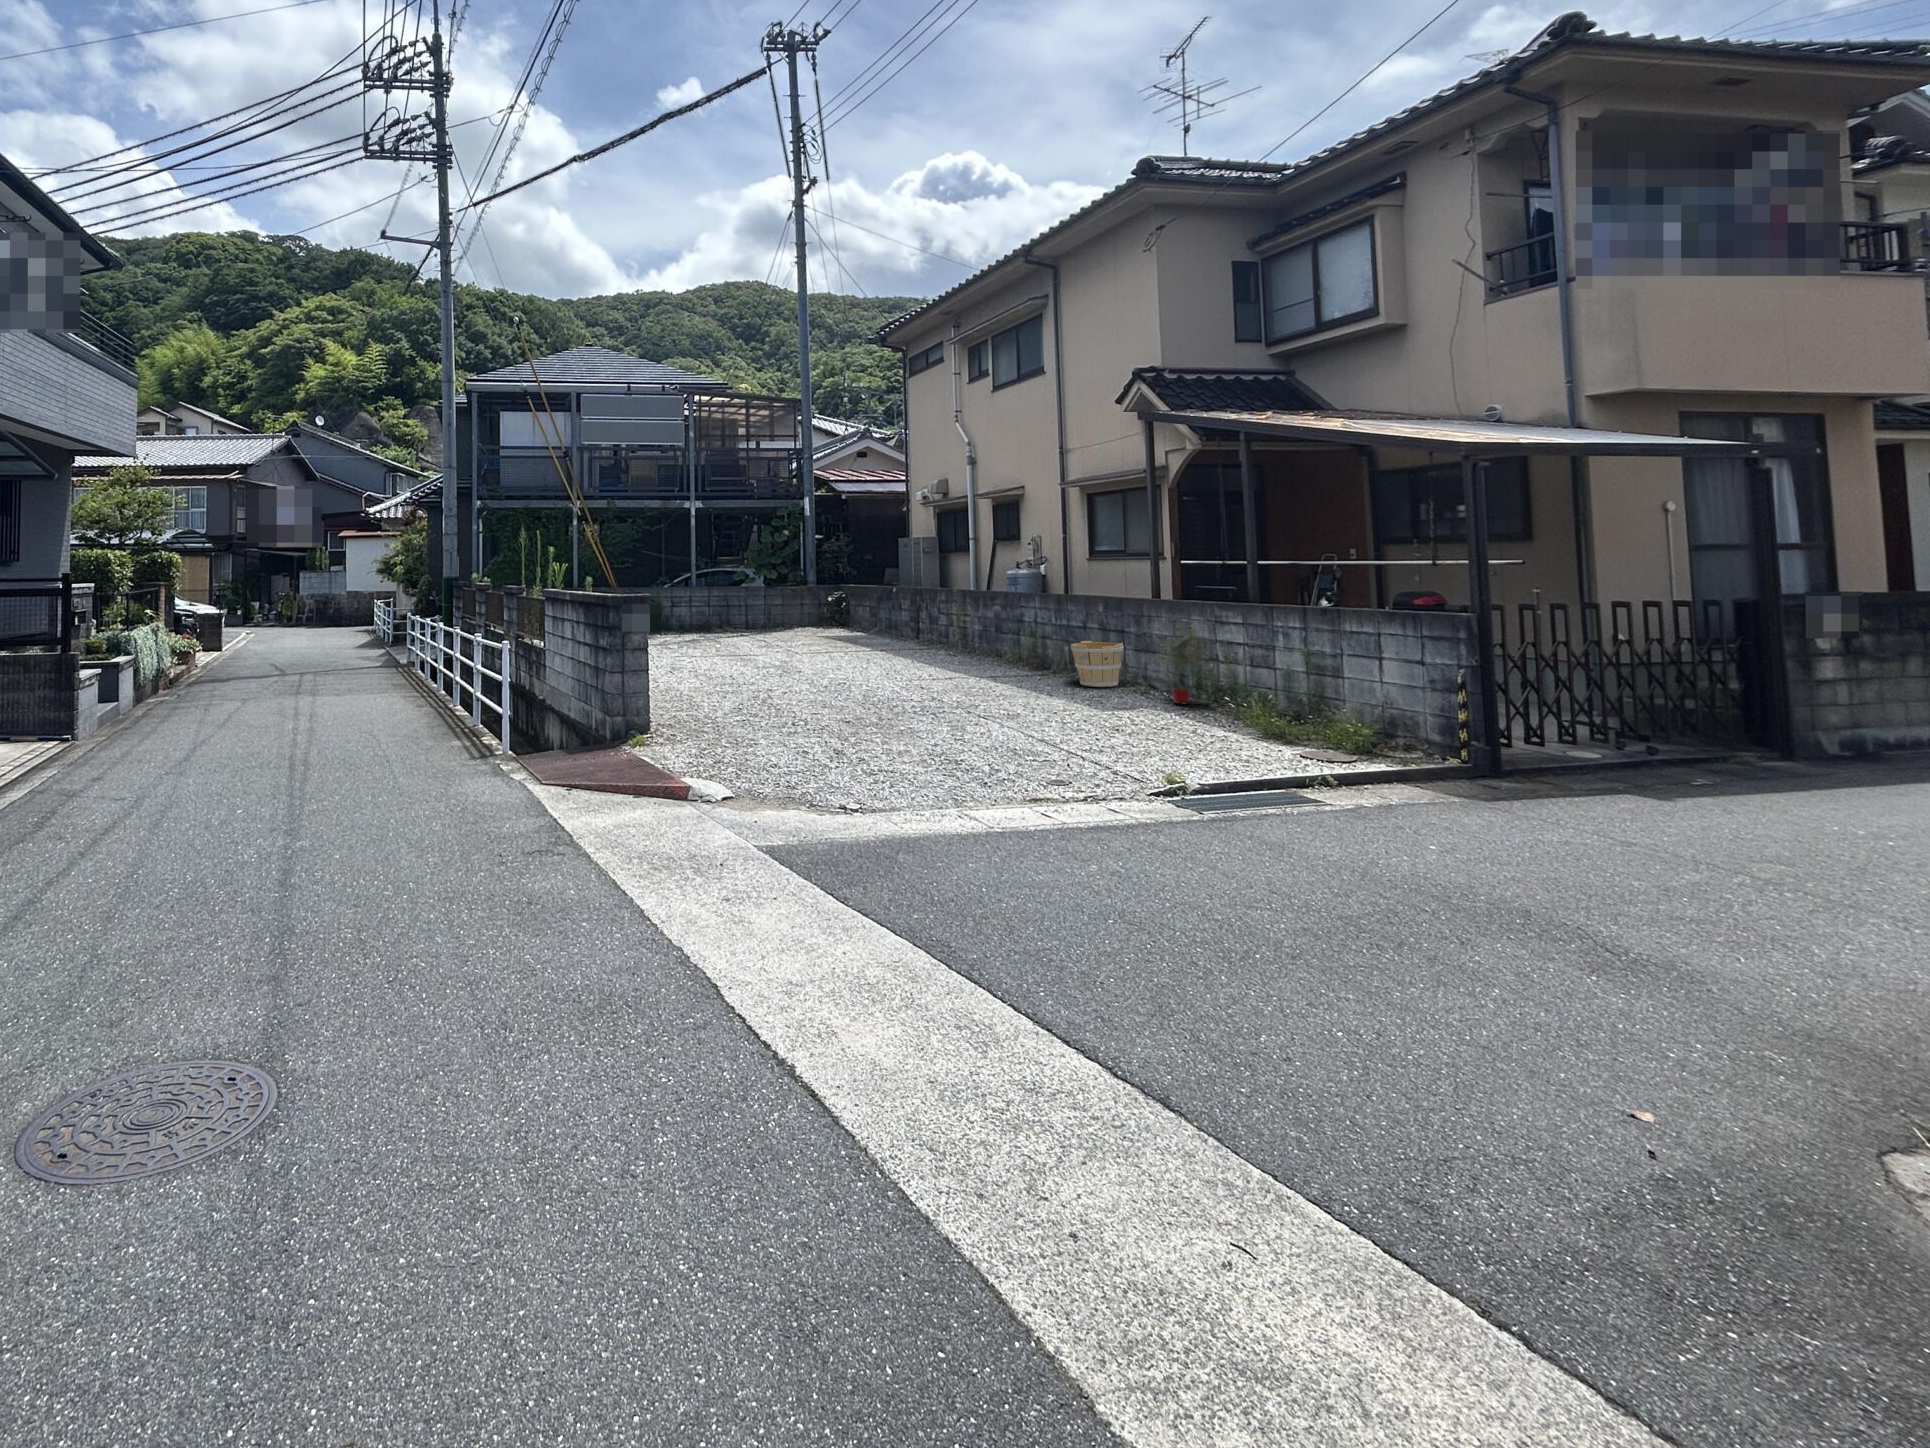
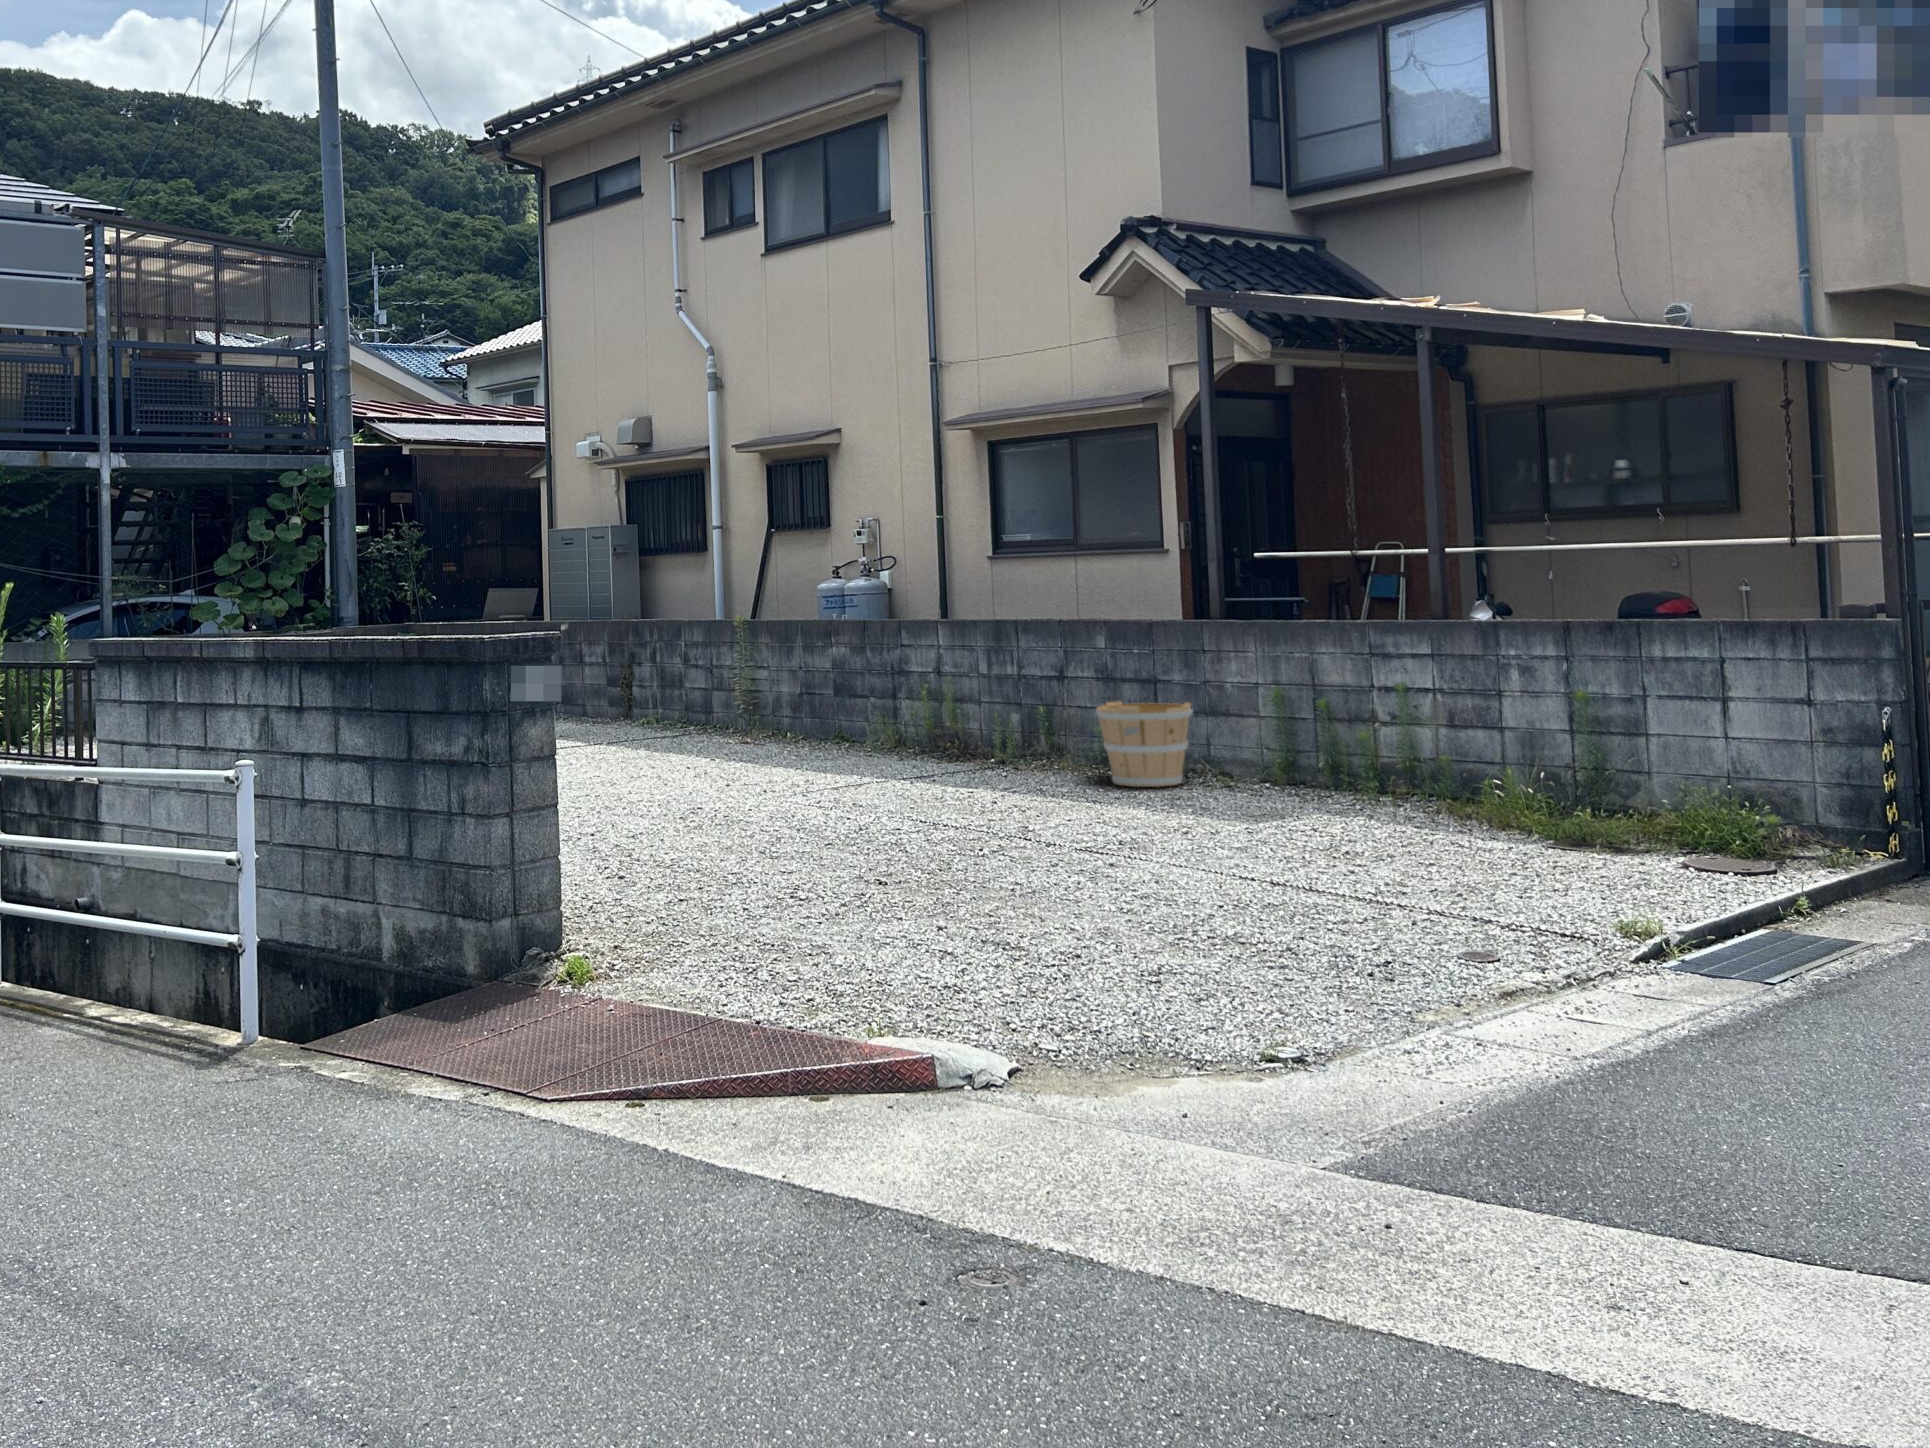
potted tree: present [1158,625,1210,704] -> none [1280,654,1393,807]

